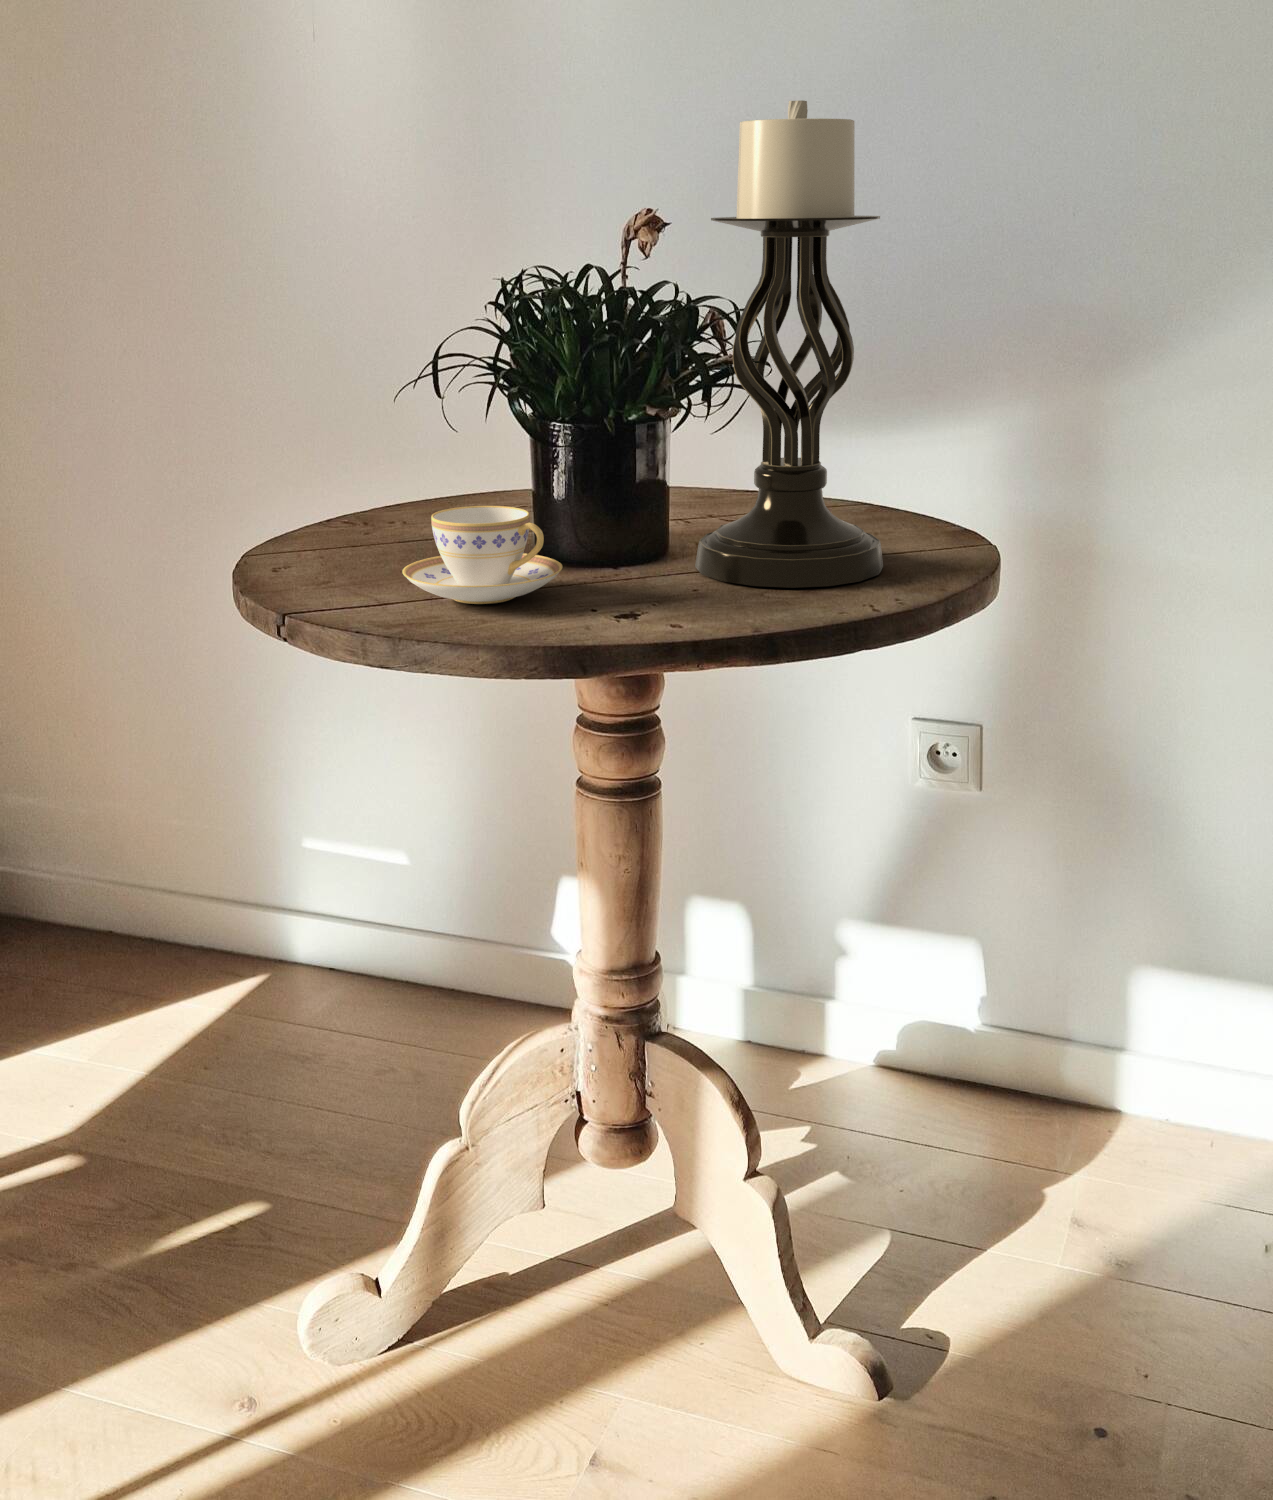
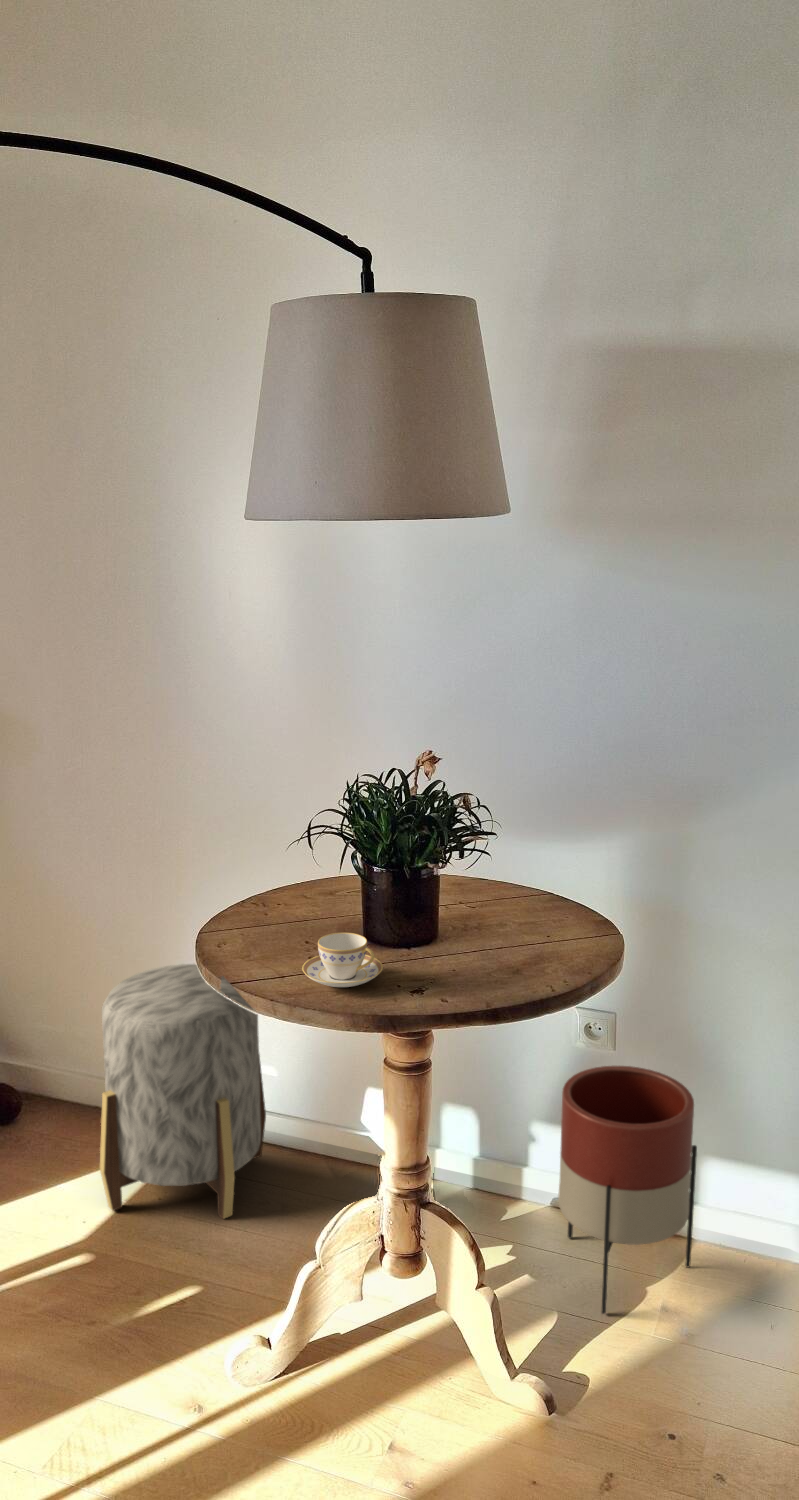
candle holder: present [695,100,883,588] -> none [450,738,547,977]
stool: none [89,676,390,1094] -> present [100,964,266,1219]
planter: none [889,815,1136,1231] -> present [558,1066,697,1314]

